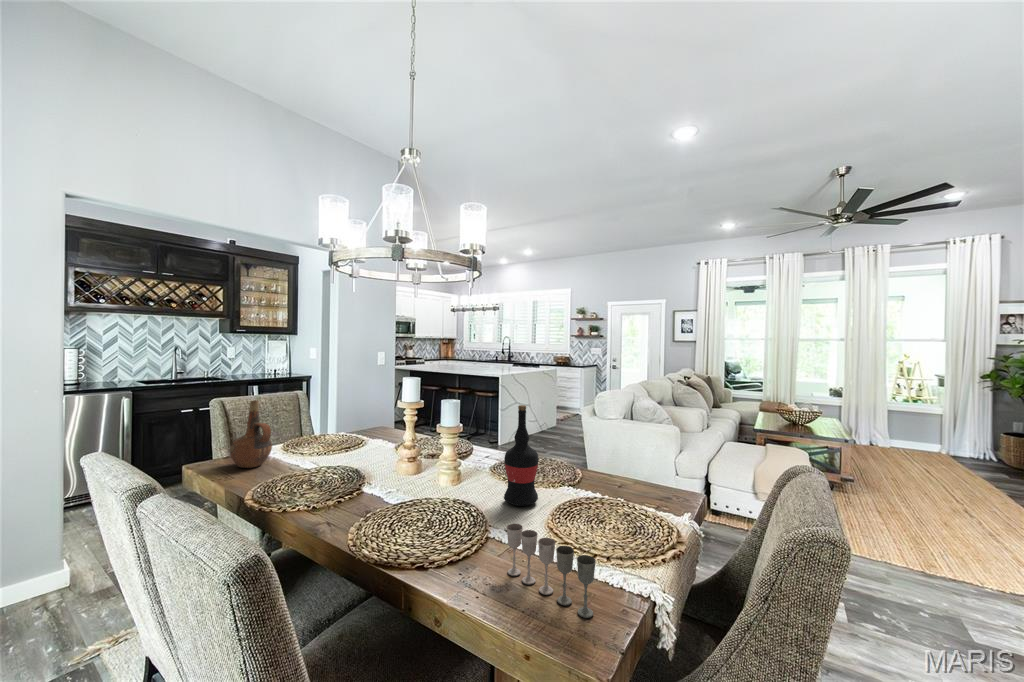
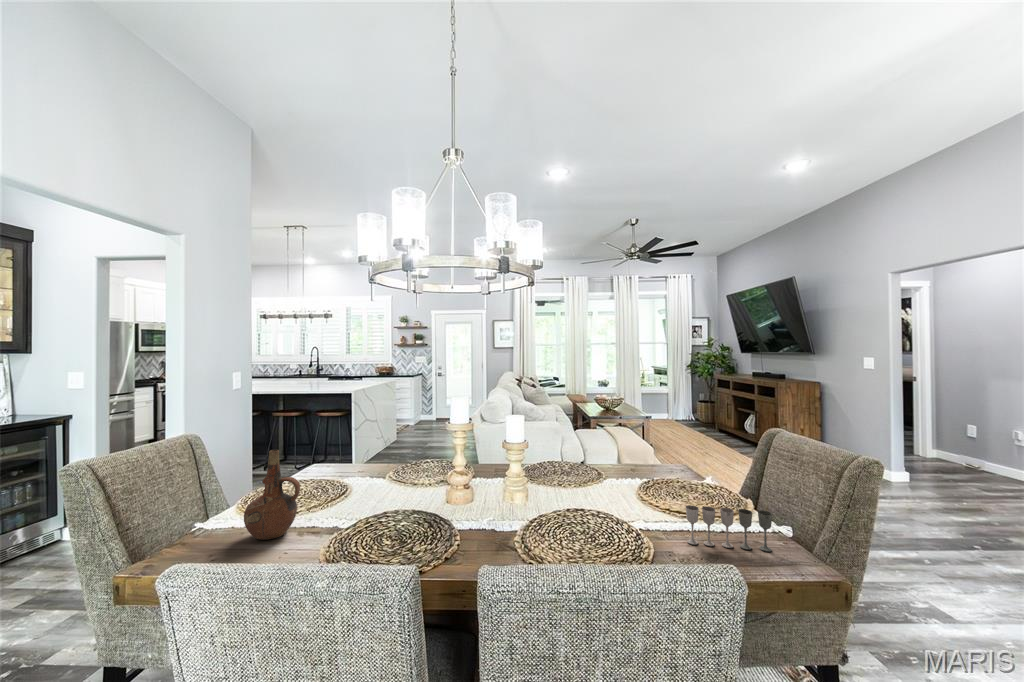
wine bottle: present [504,405,539,506] -> none [586,416,615,502]

